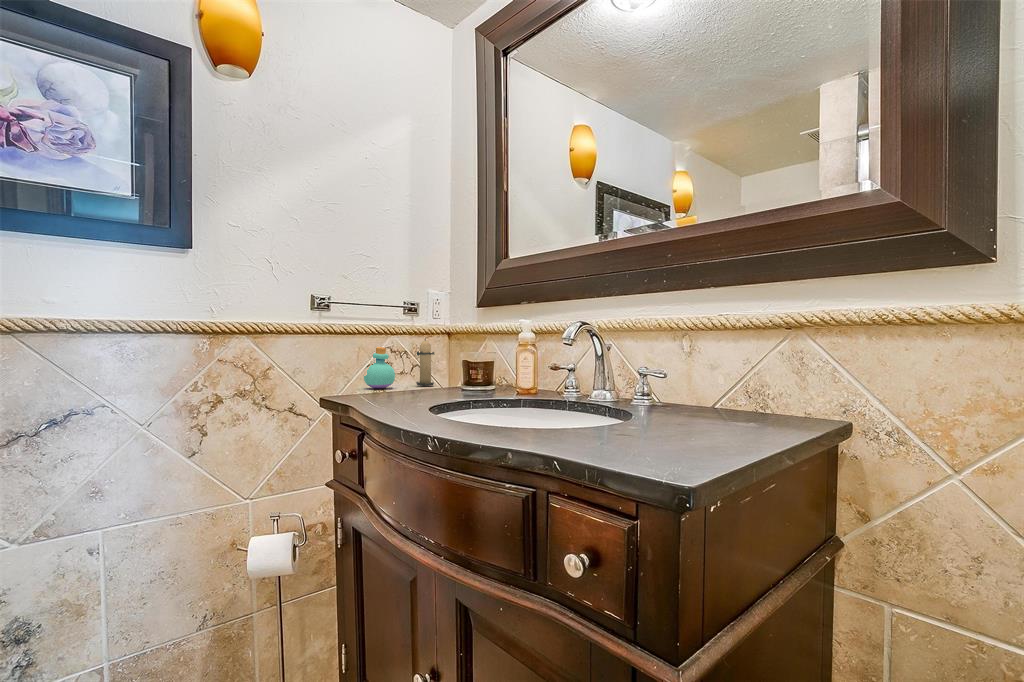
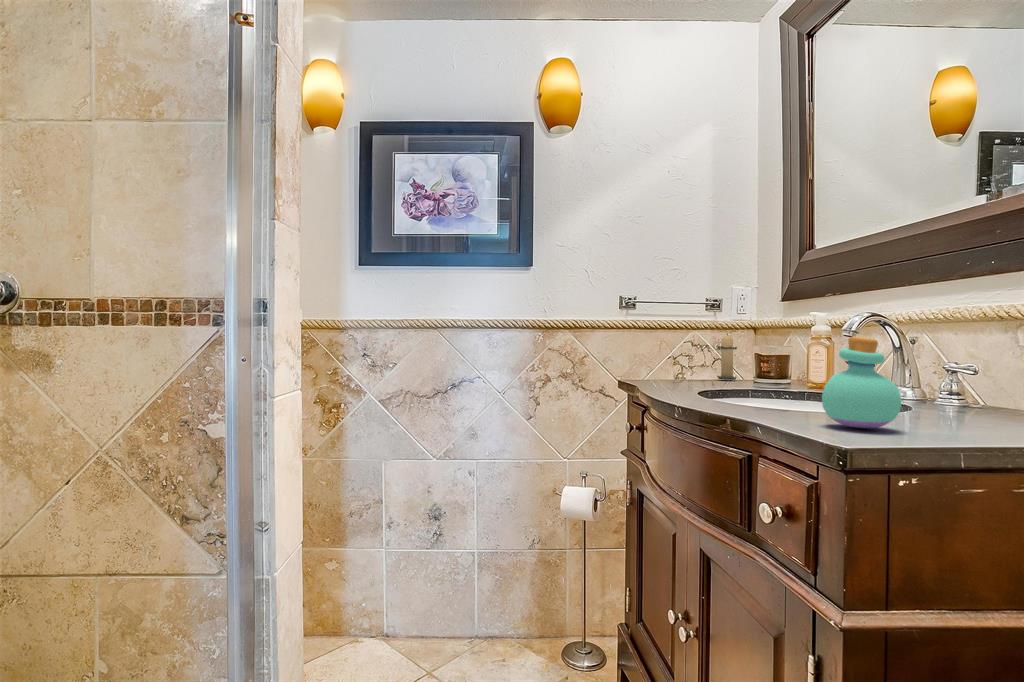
perfume bottle: present [364,347,395,388] -> present [822,337,901,428]

